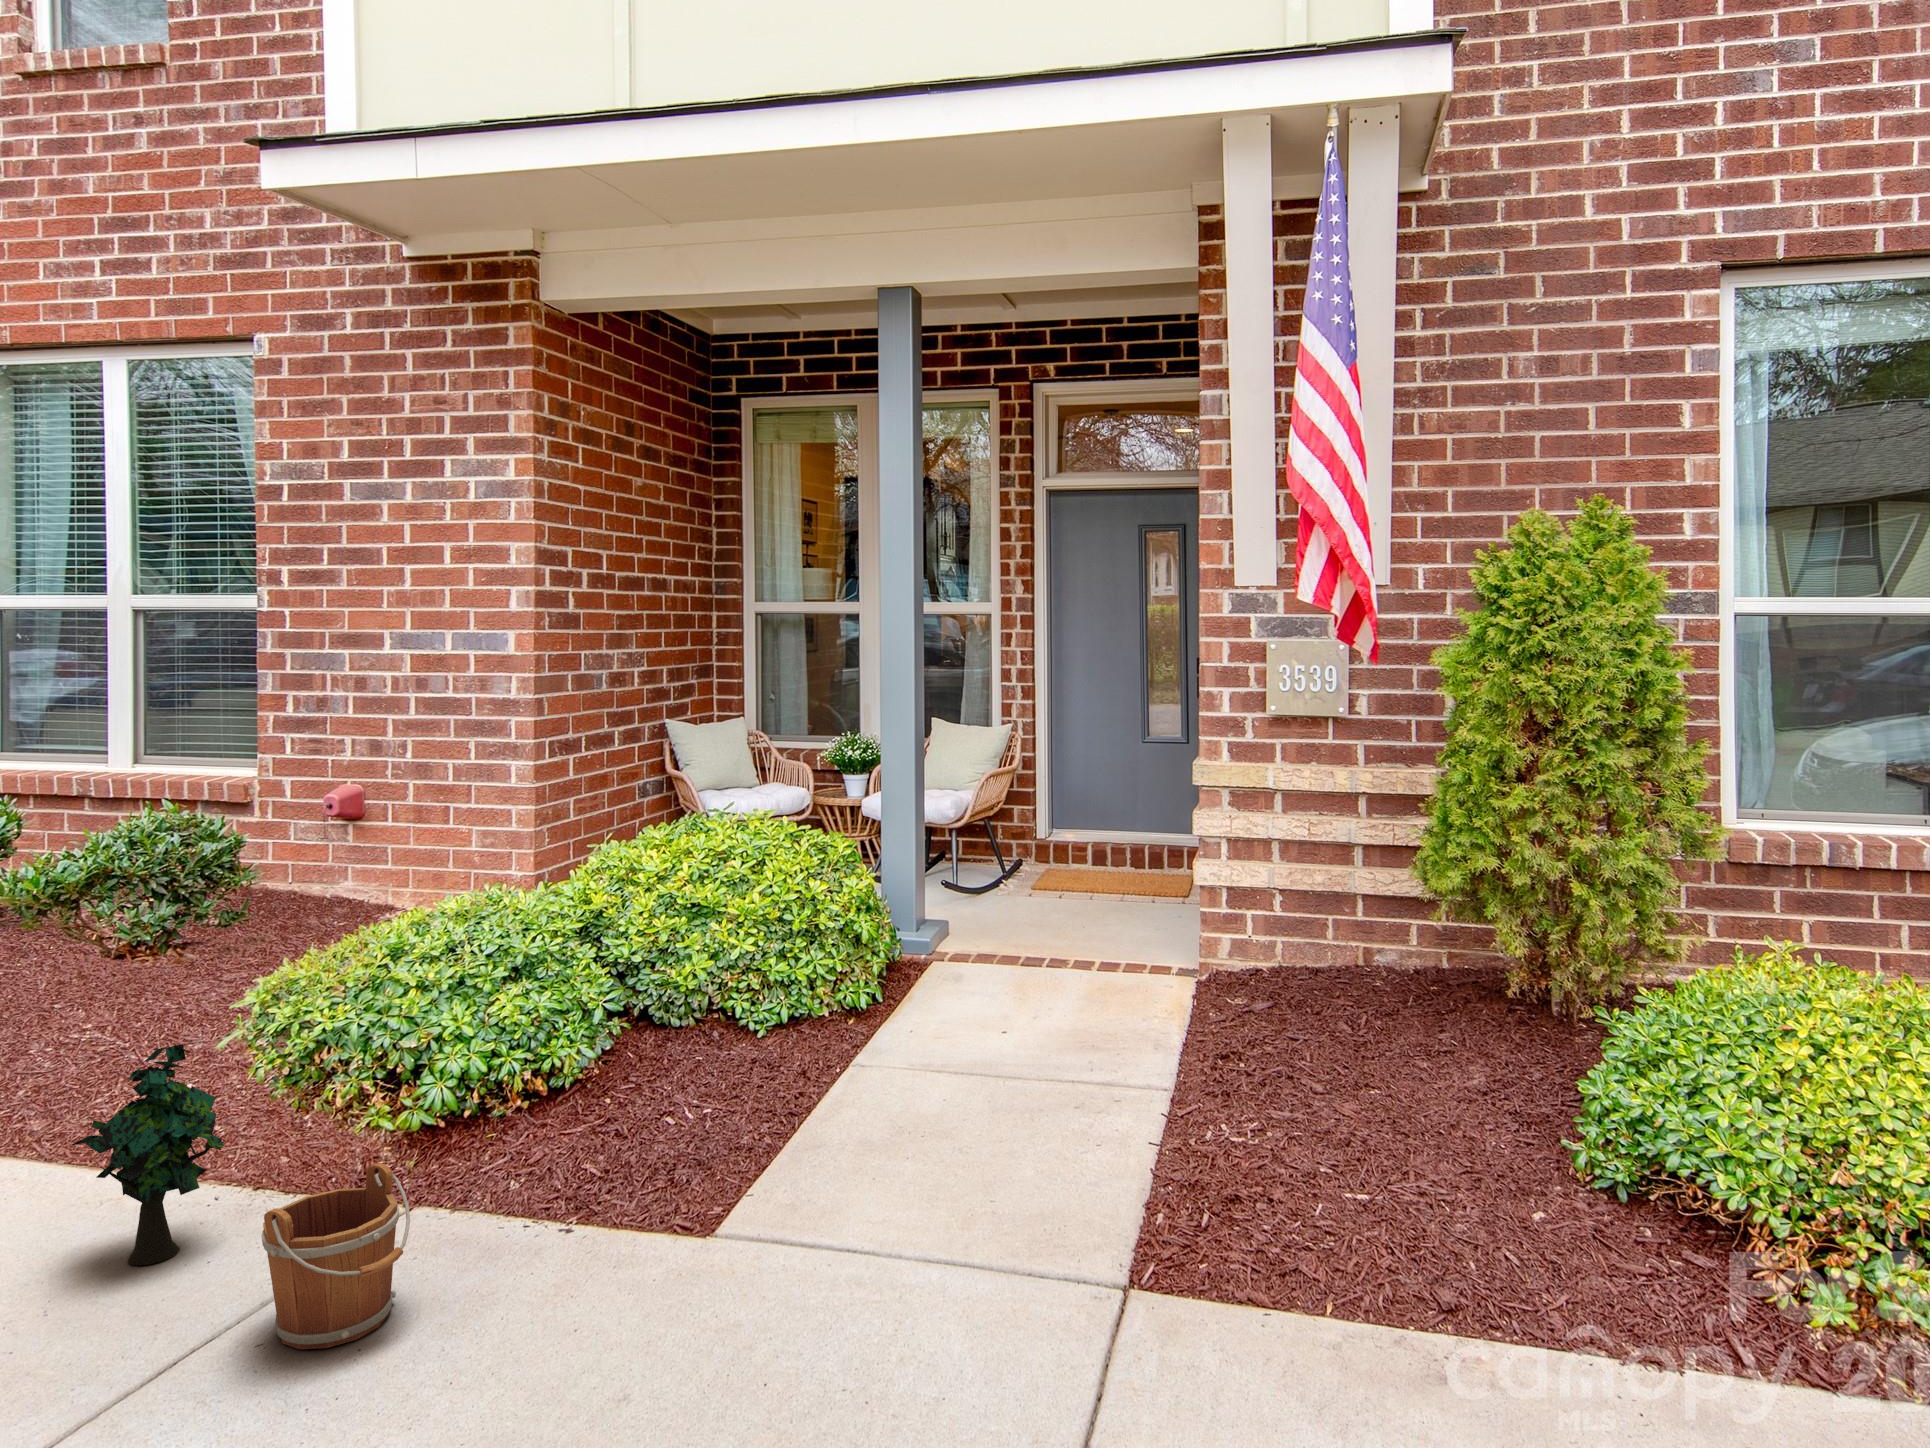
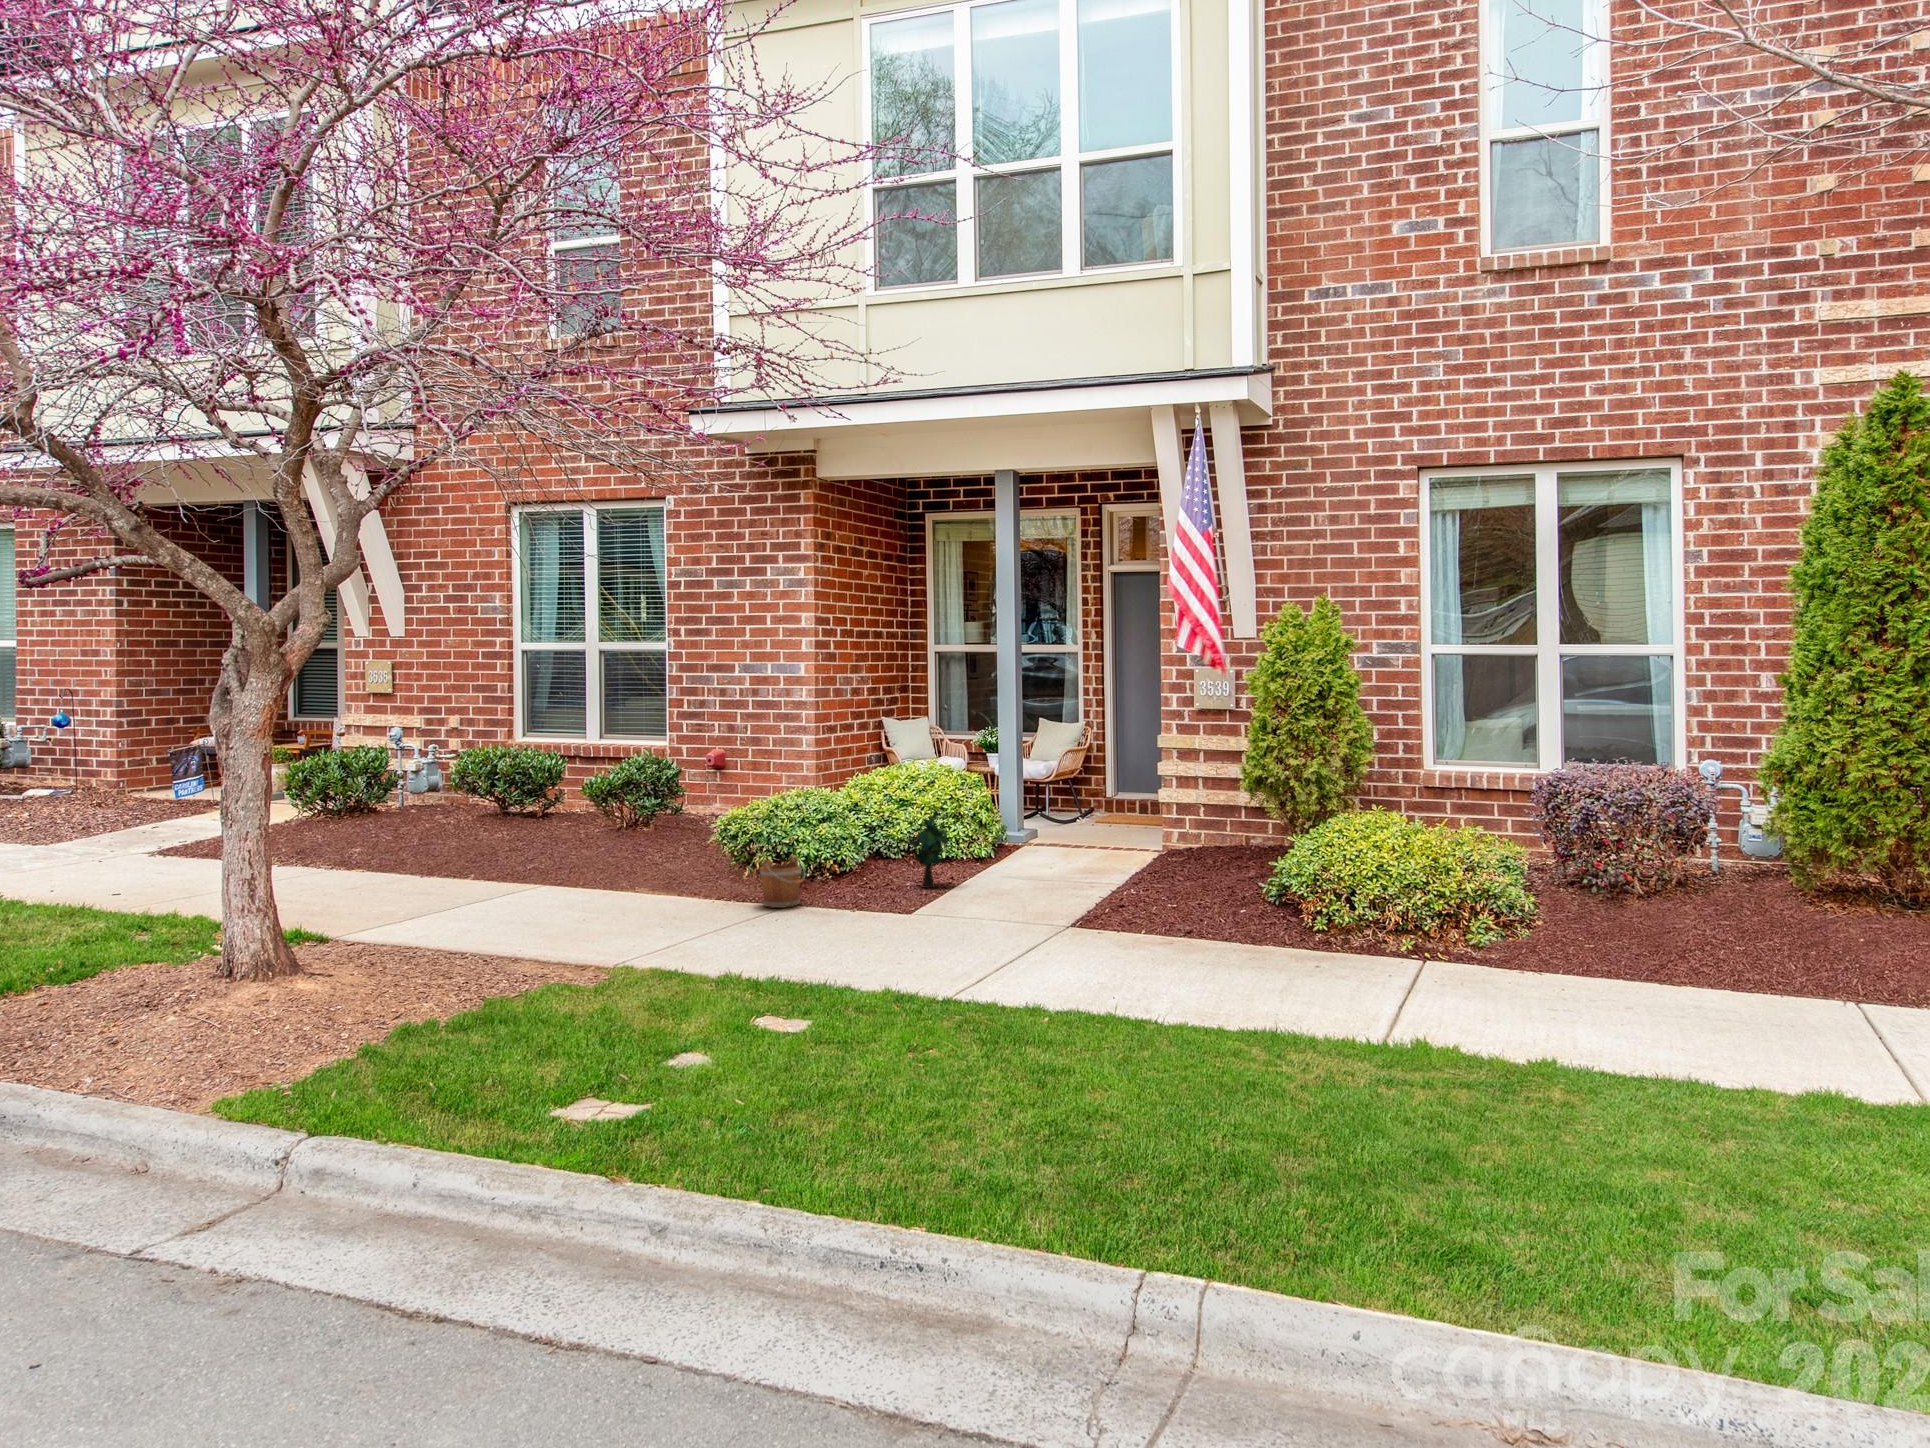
decorative plant: present [72,1044,224,1265] -> present [907,811,949,888]

